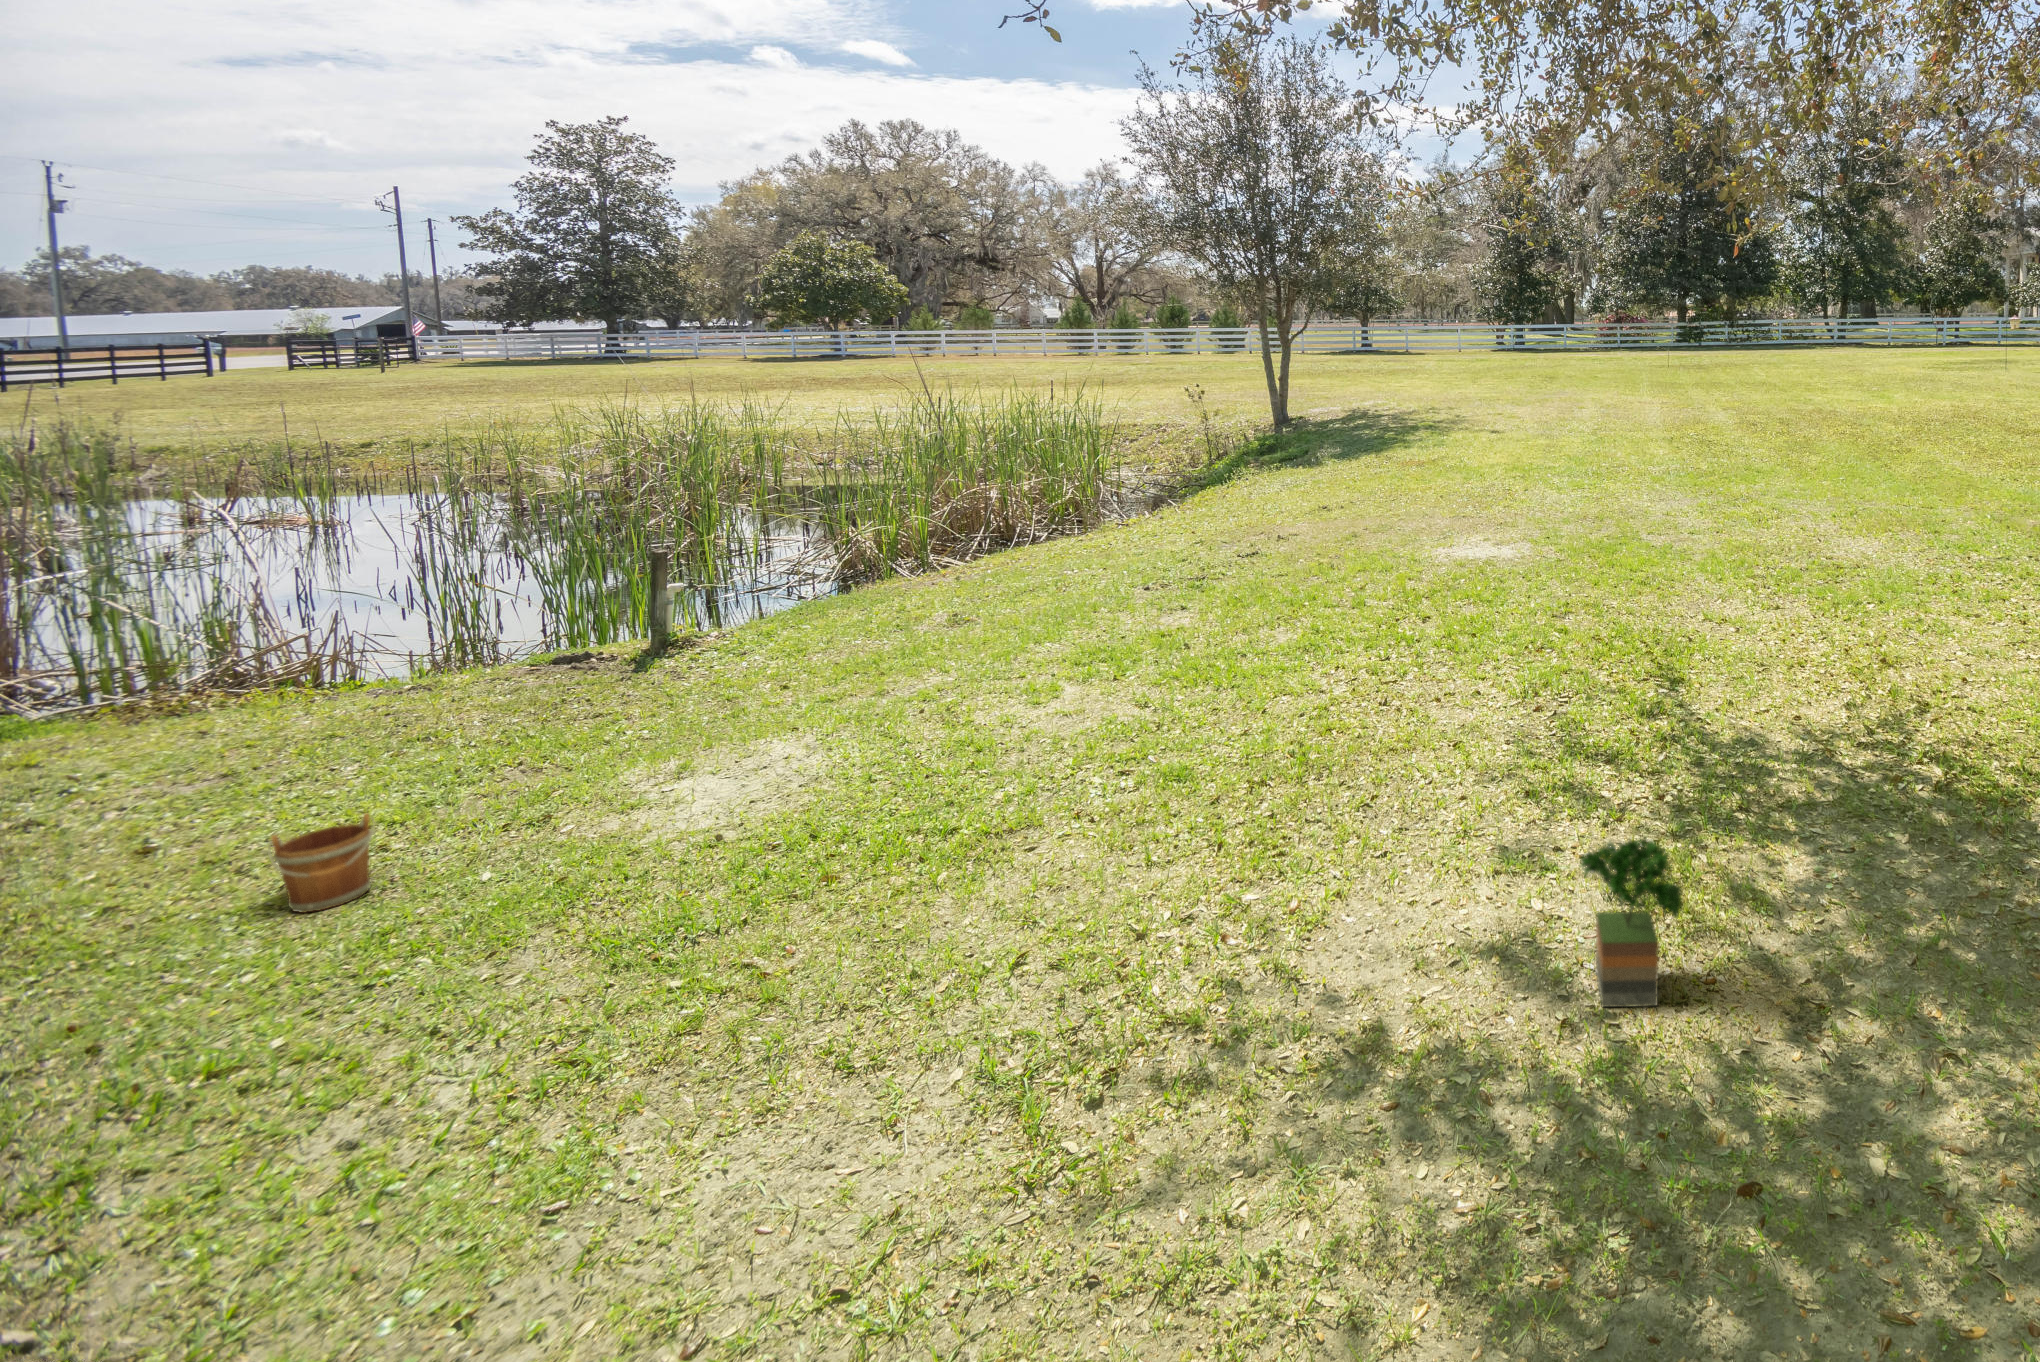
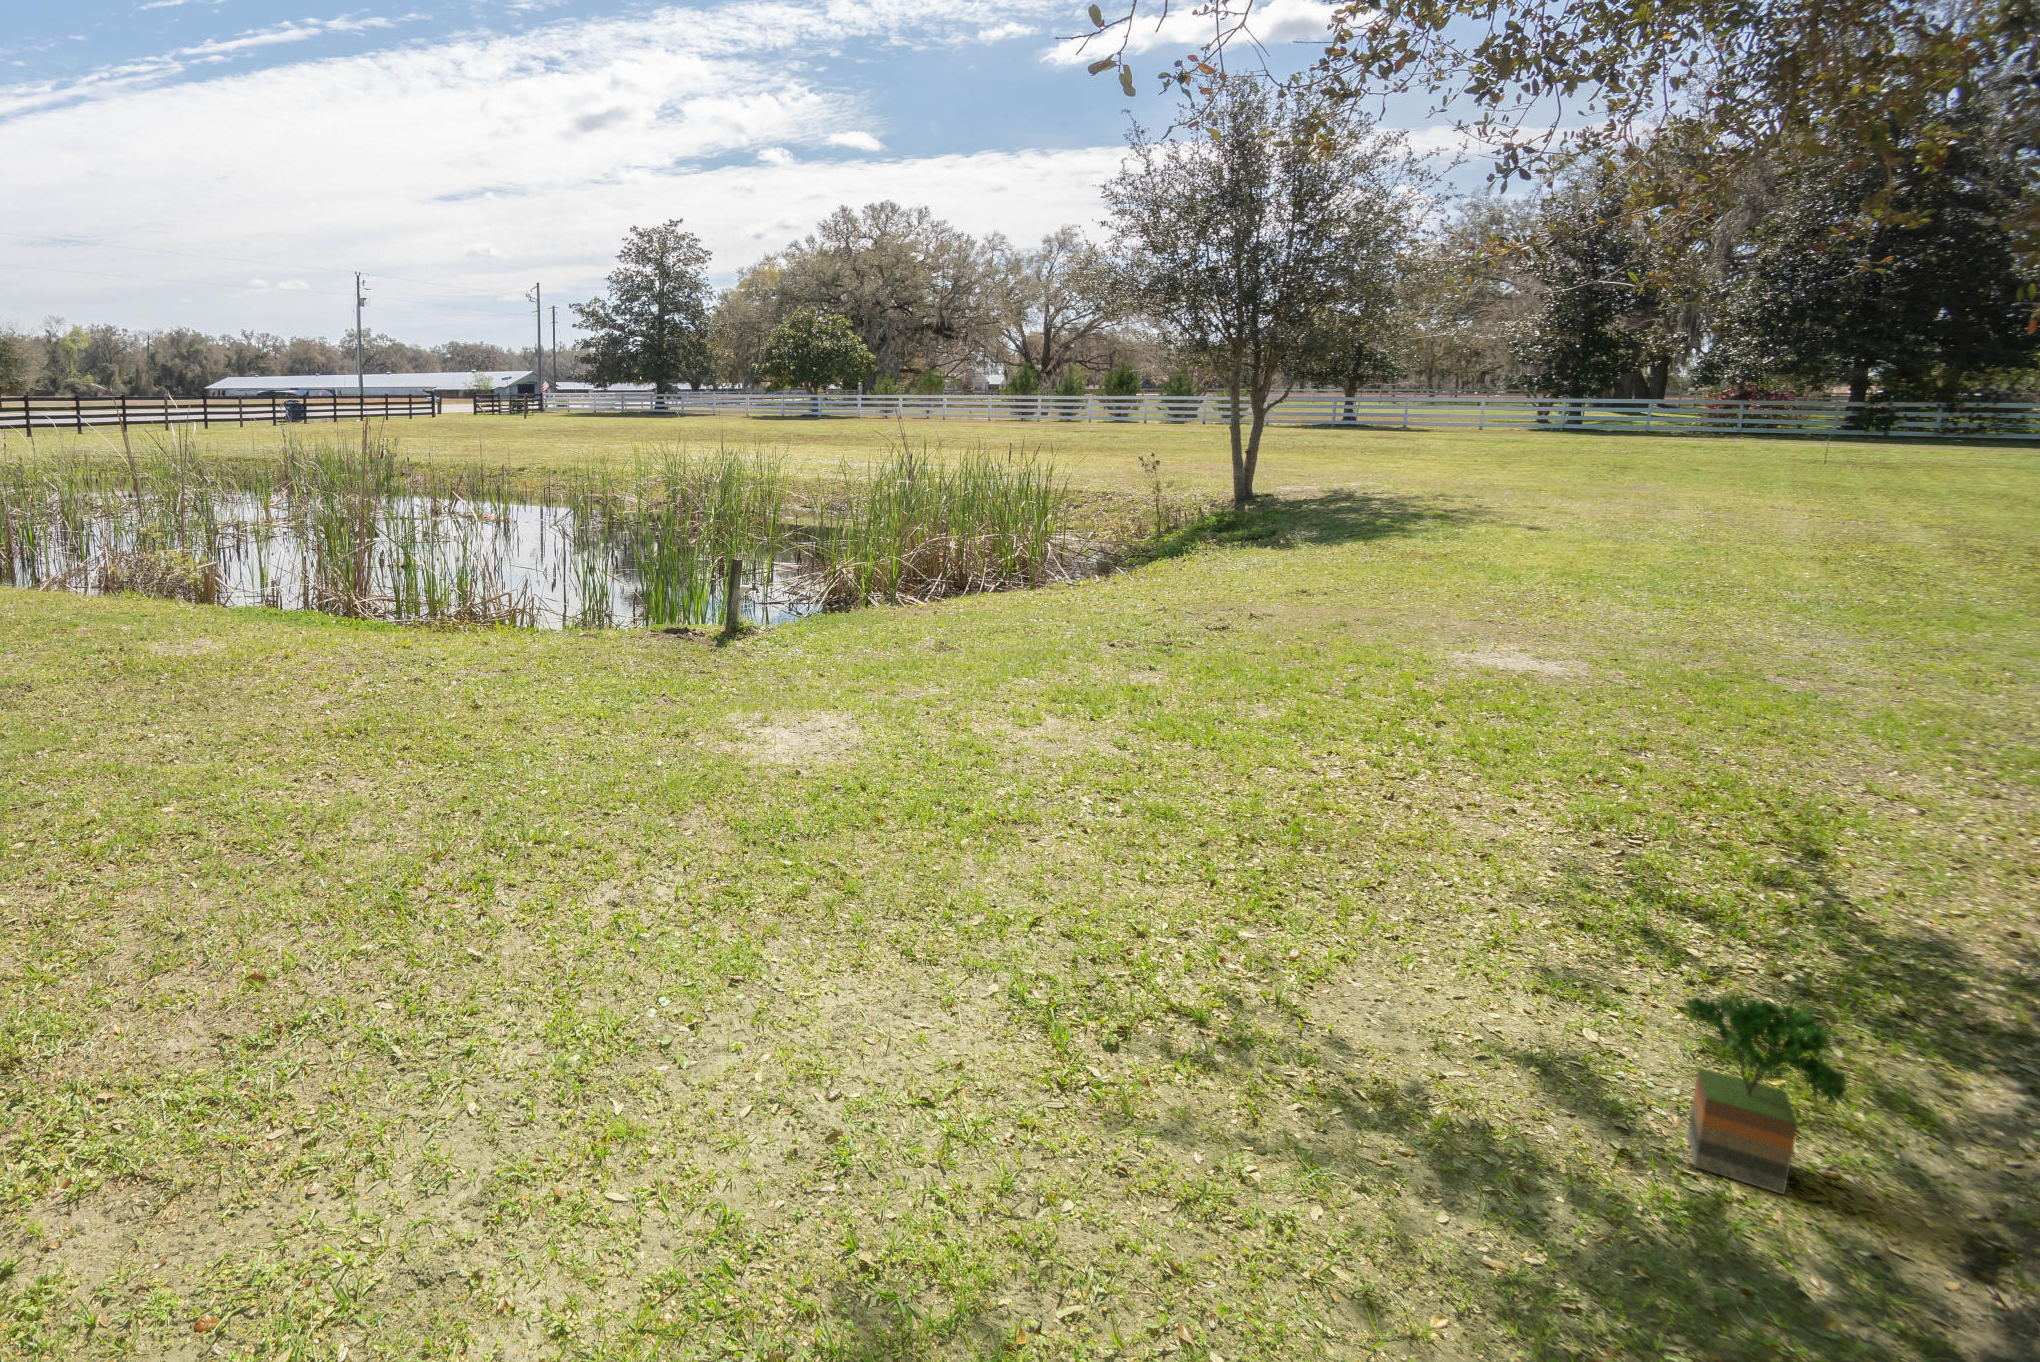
bucket: present [268,813,375,913] -> none [567,706,614,761]

